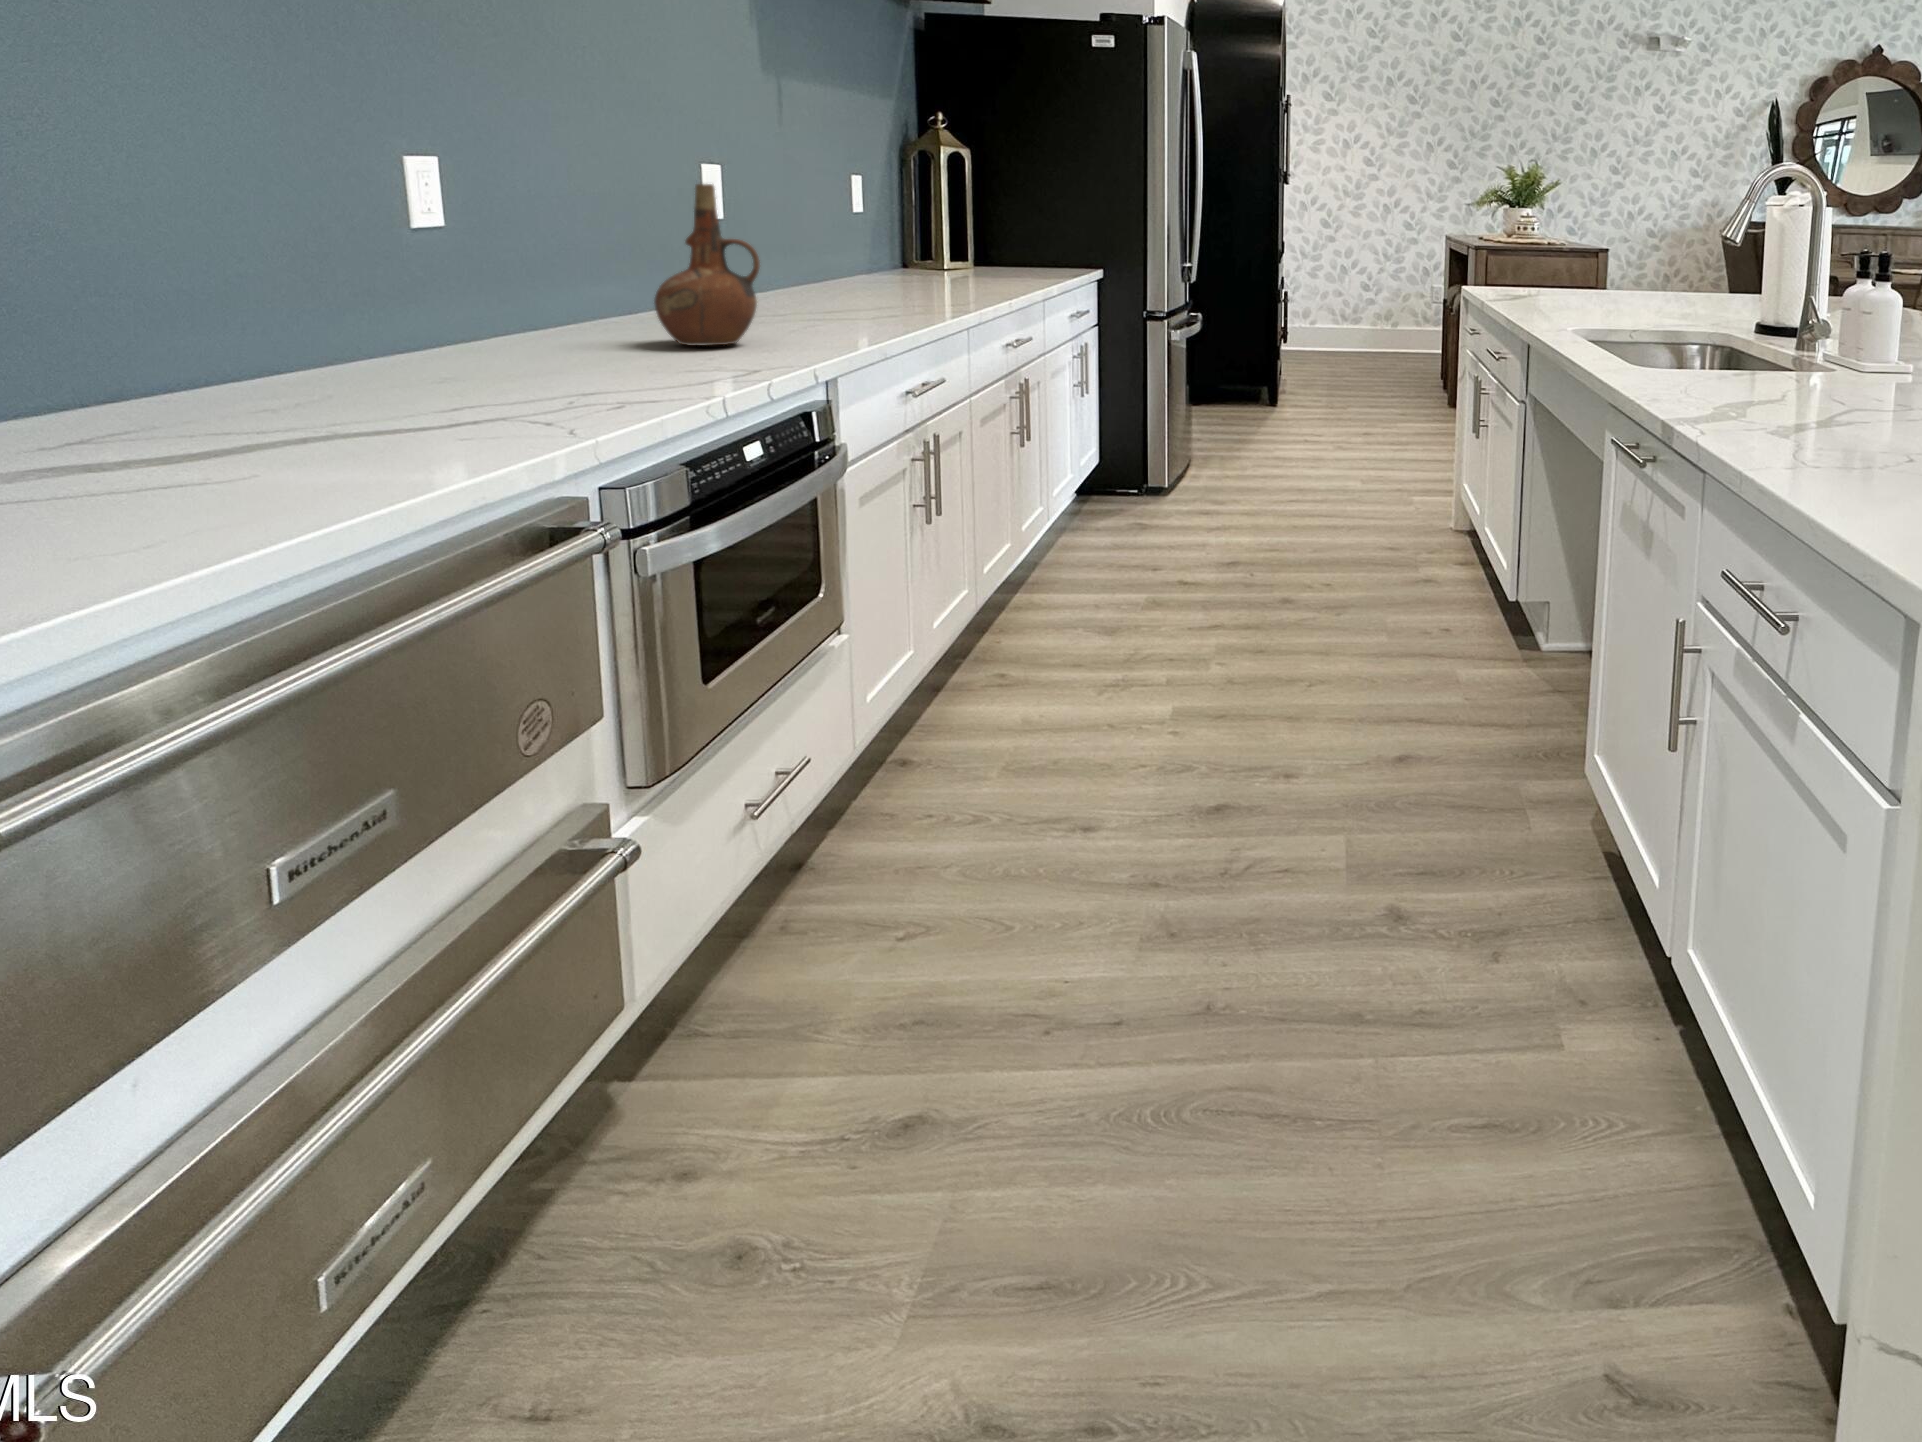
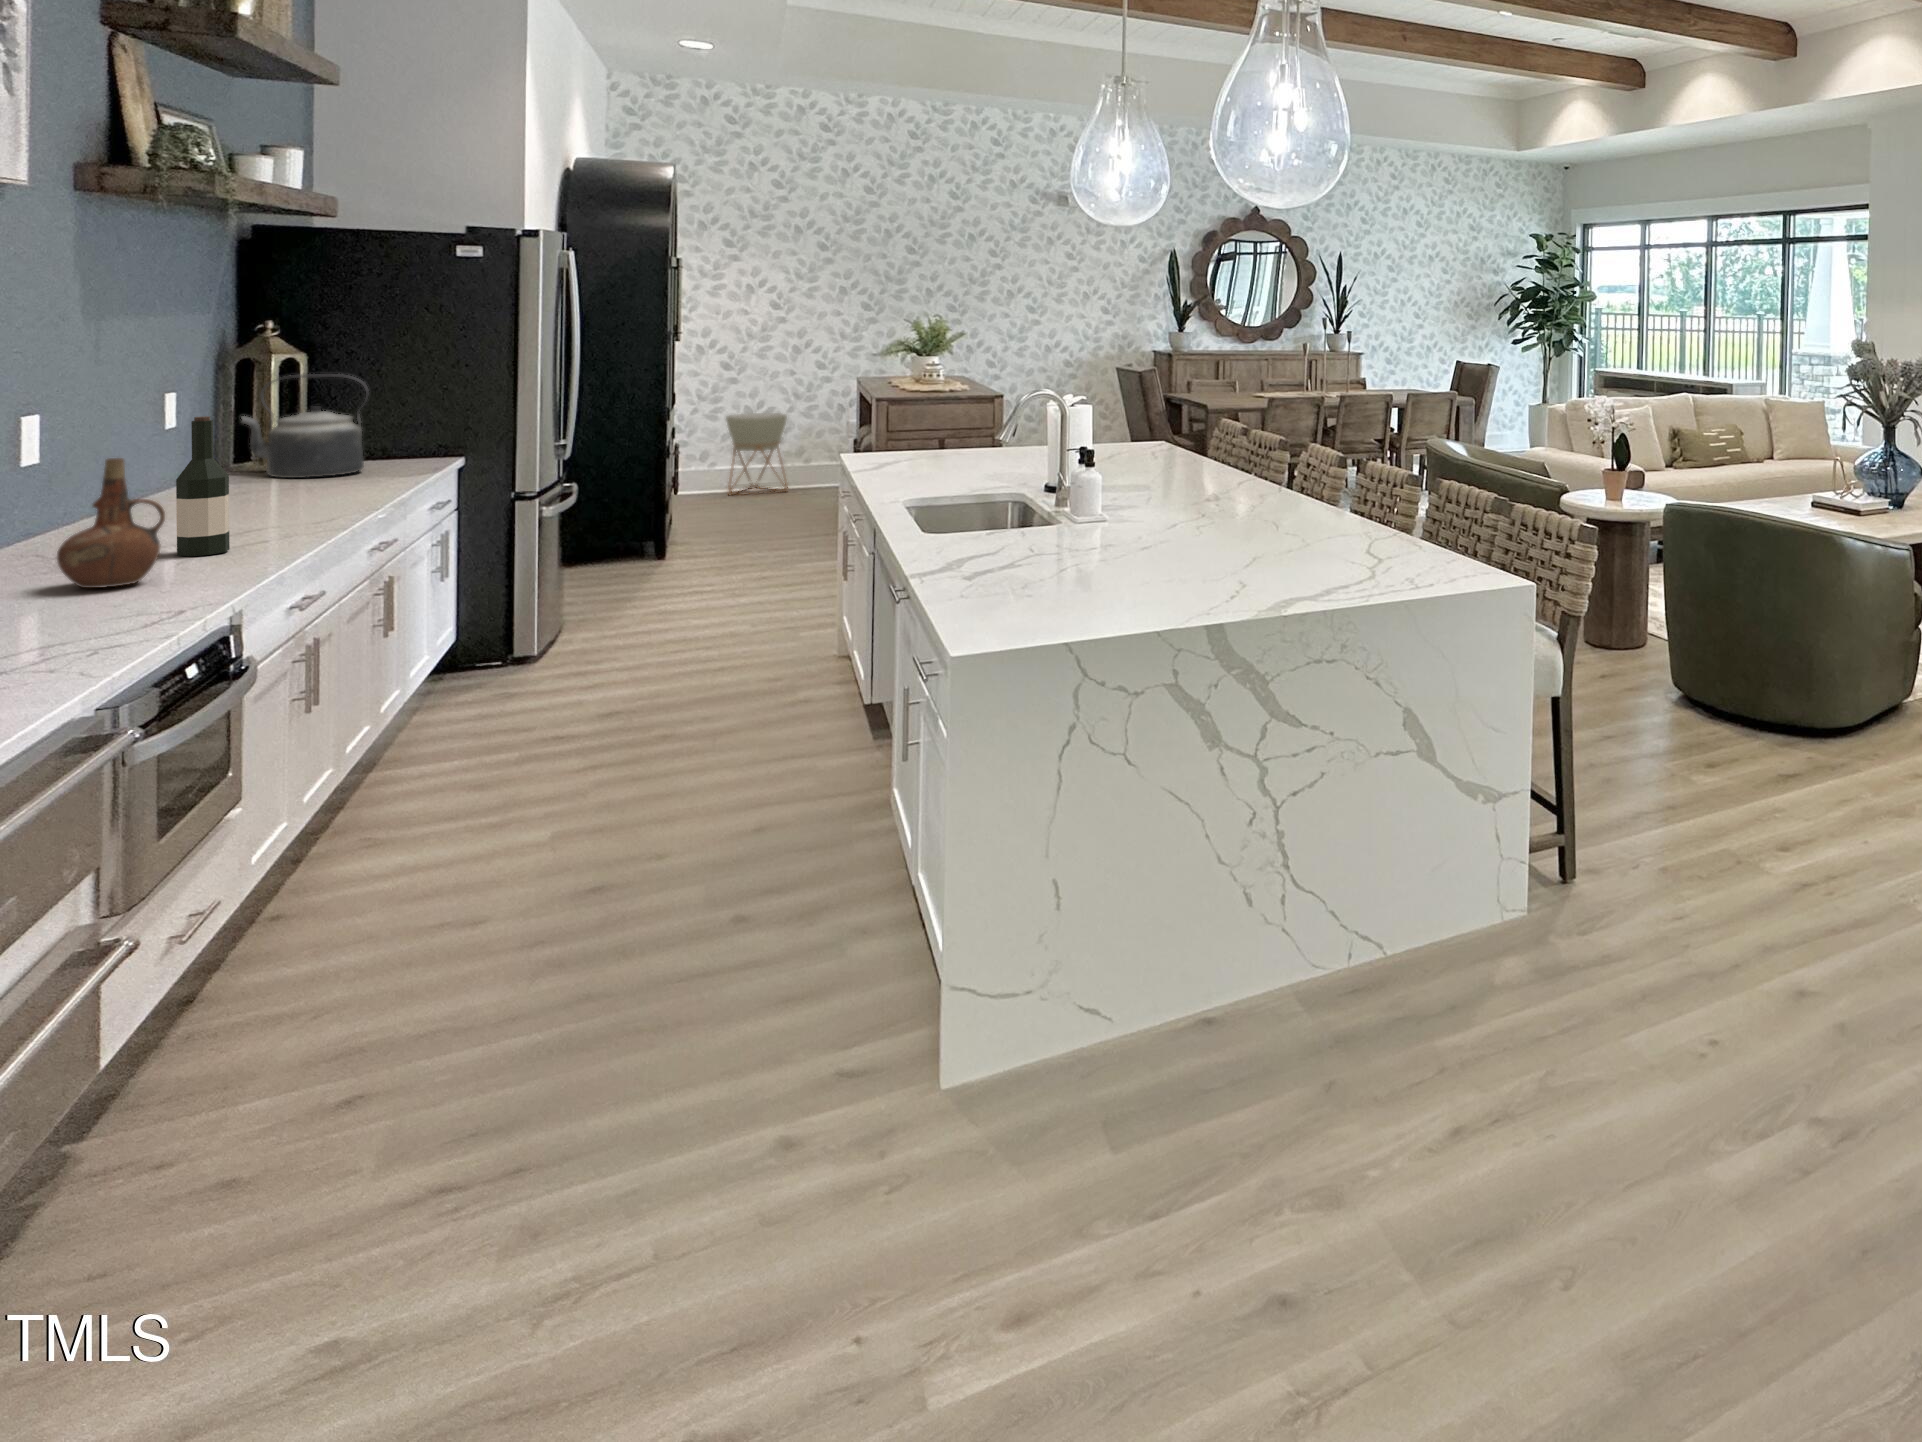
wine bottle: none [793,156,848,325] -> present [176,416,230,556]
kettle: none [907,162,1014,272] -> present [242,374,369,478]
planter: none [1334,270,1388,351] -> present [726,413,788,495]

